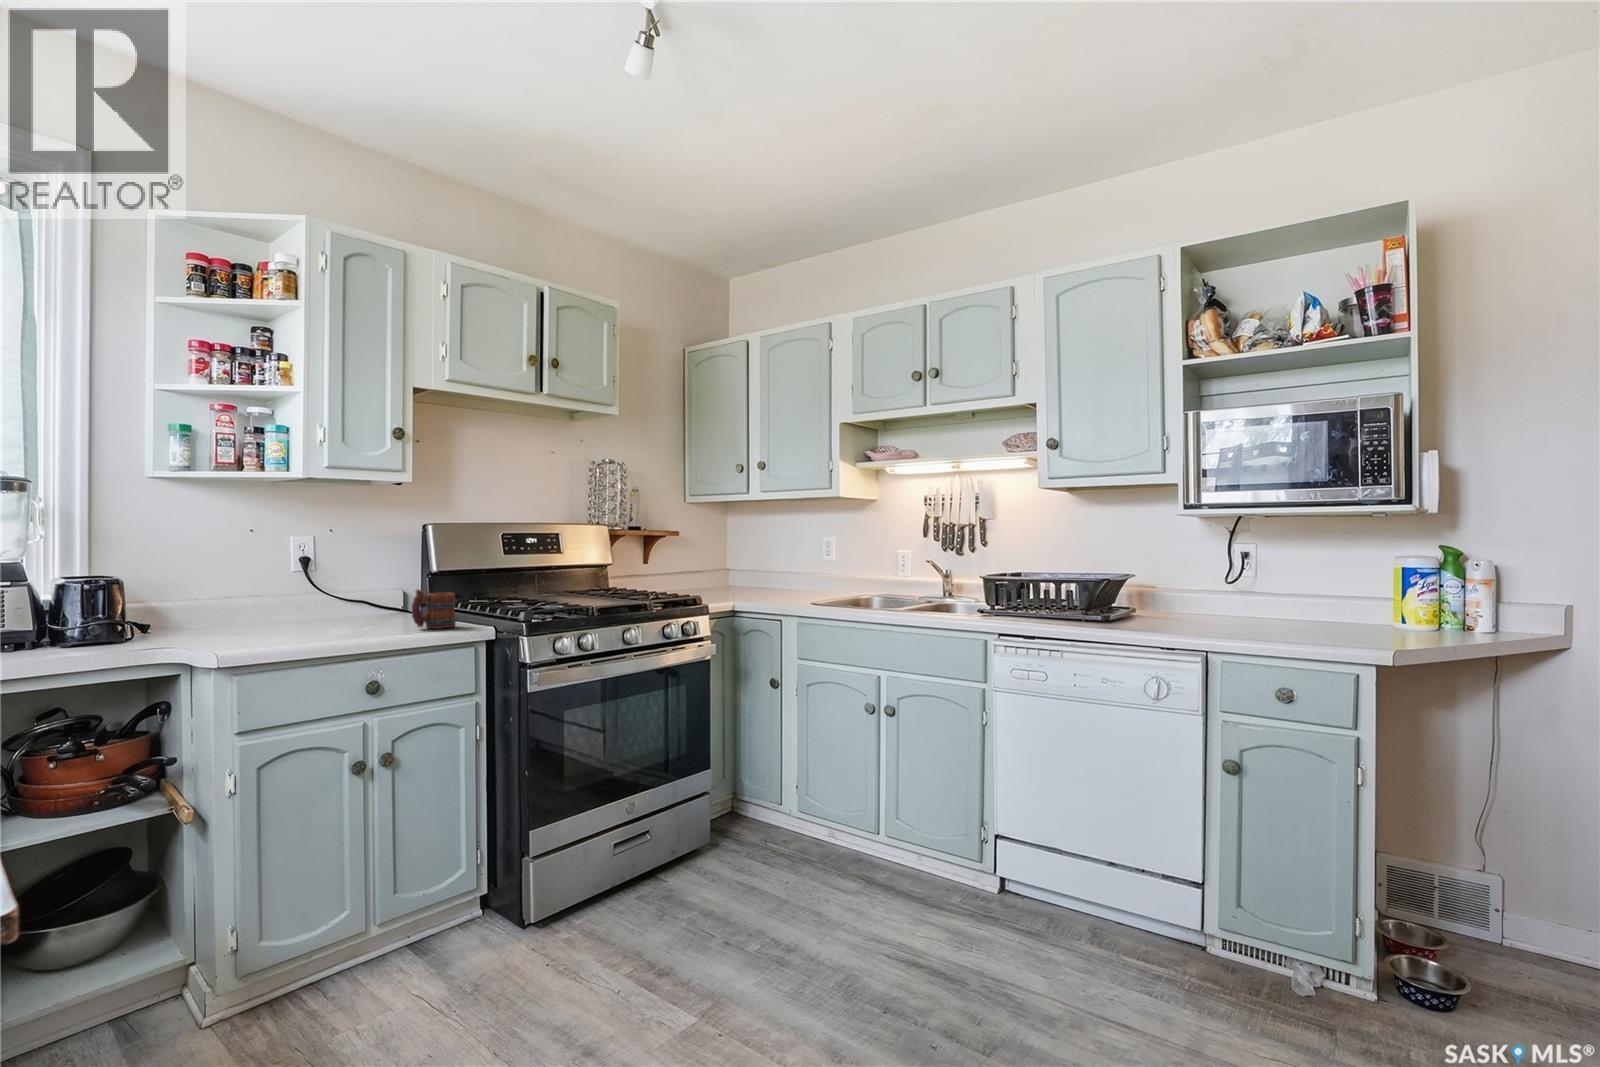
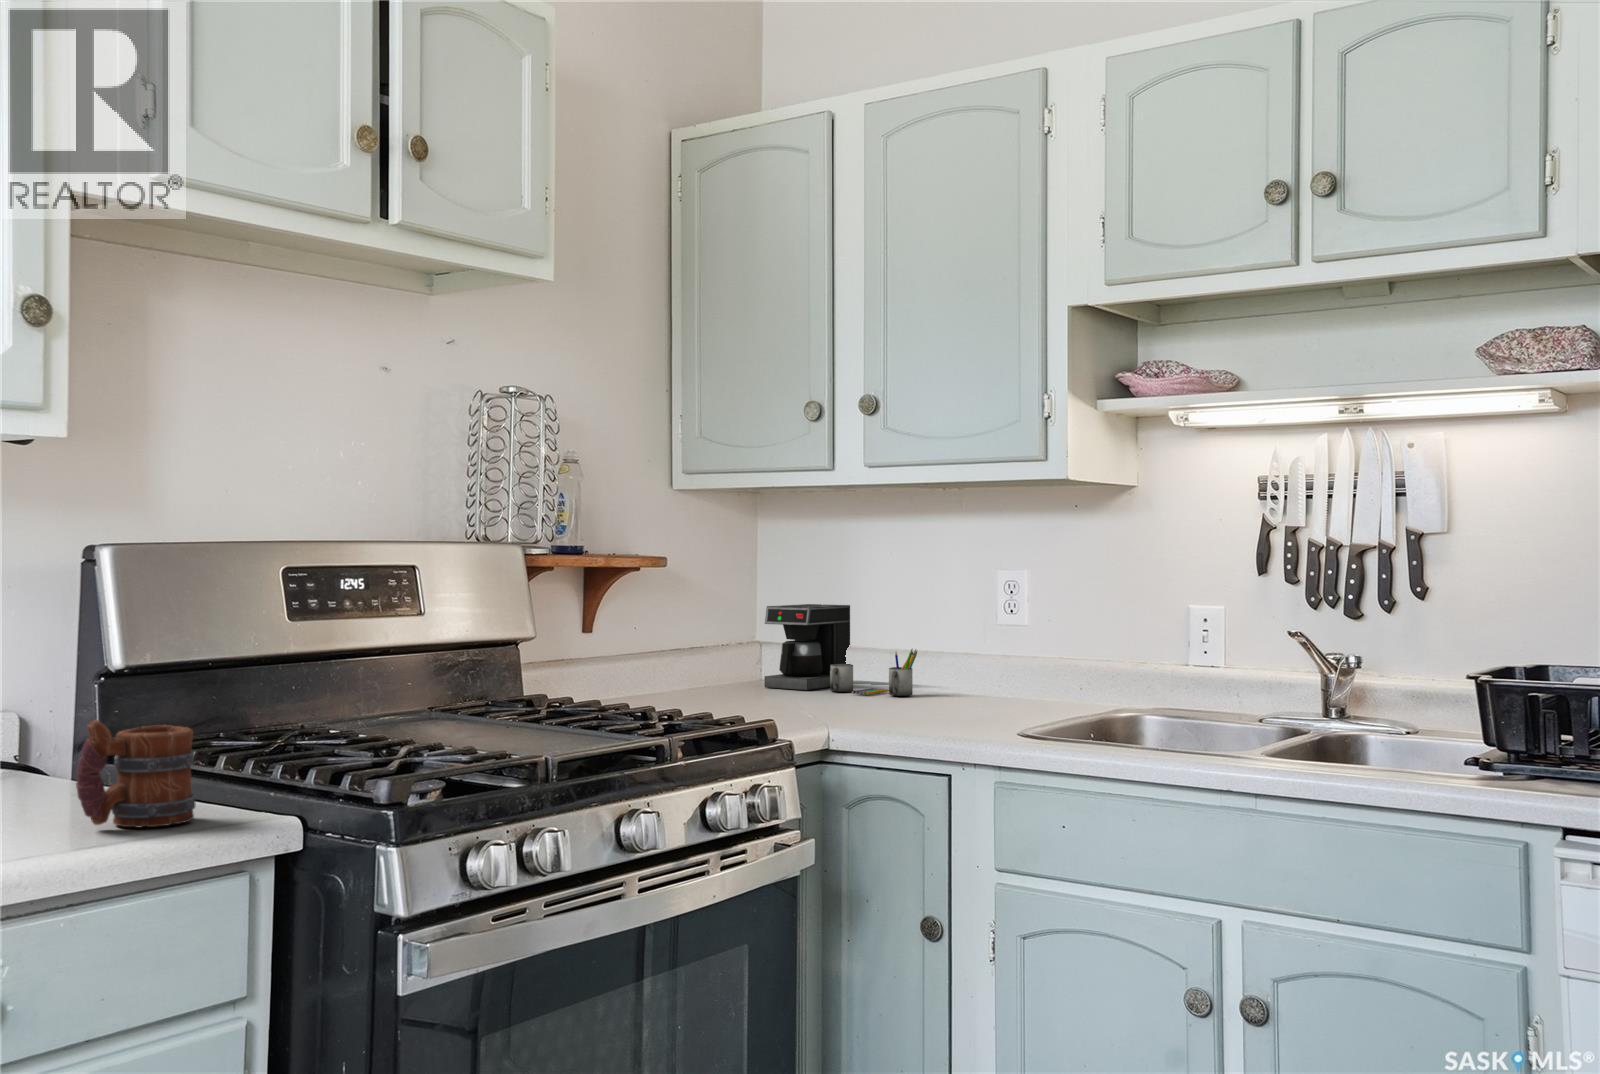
coffee maker: none [724,550,787,589] -> present [764,604,917,696]

